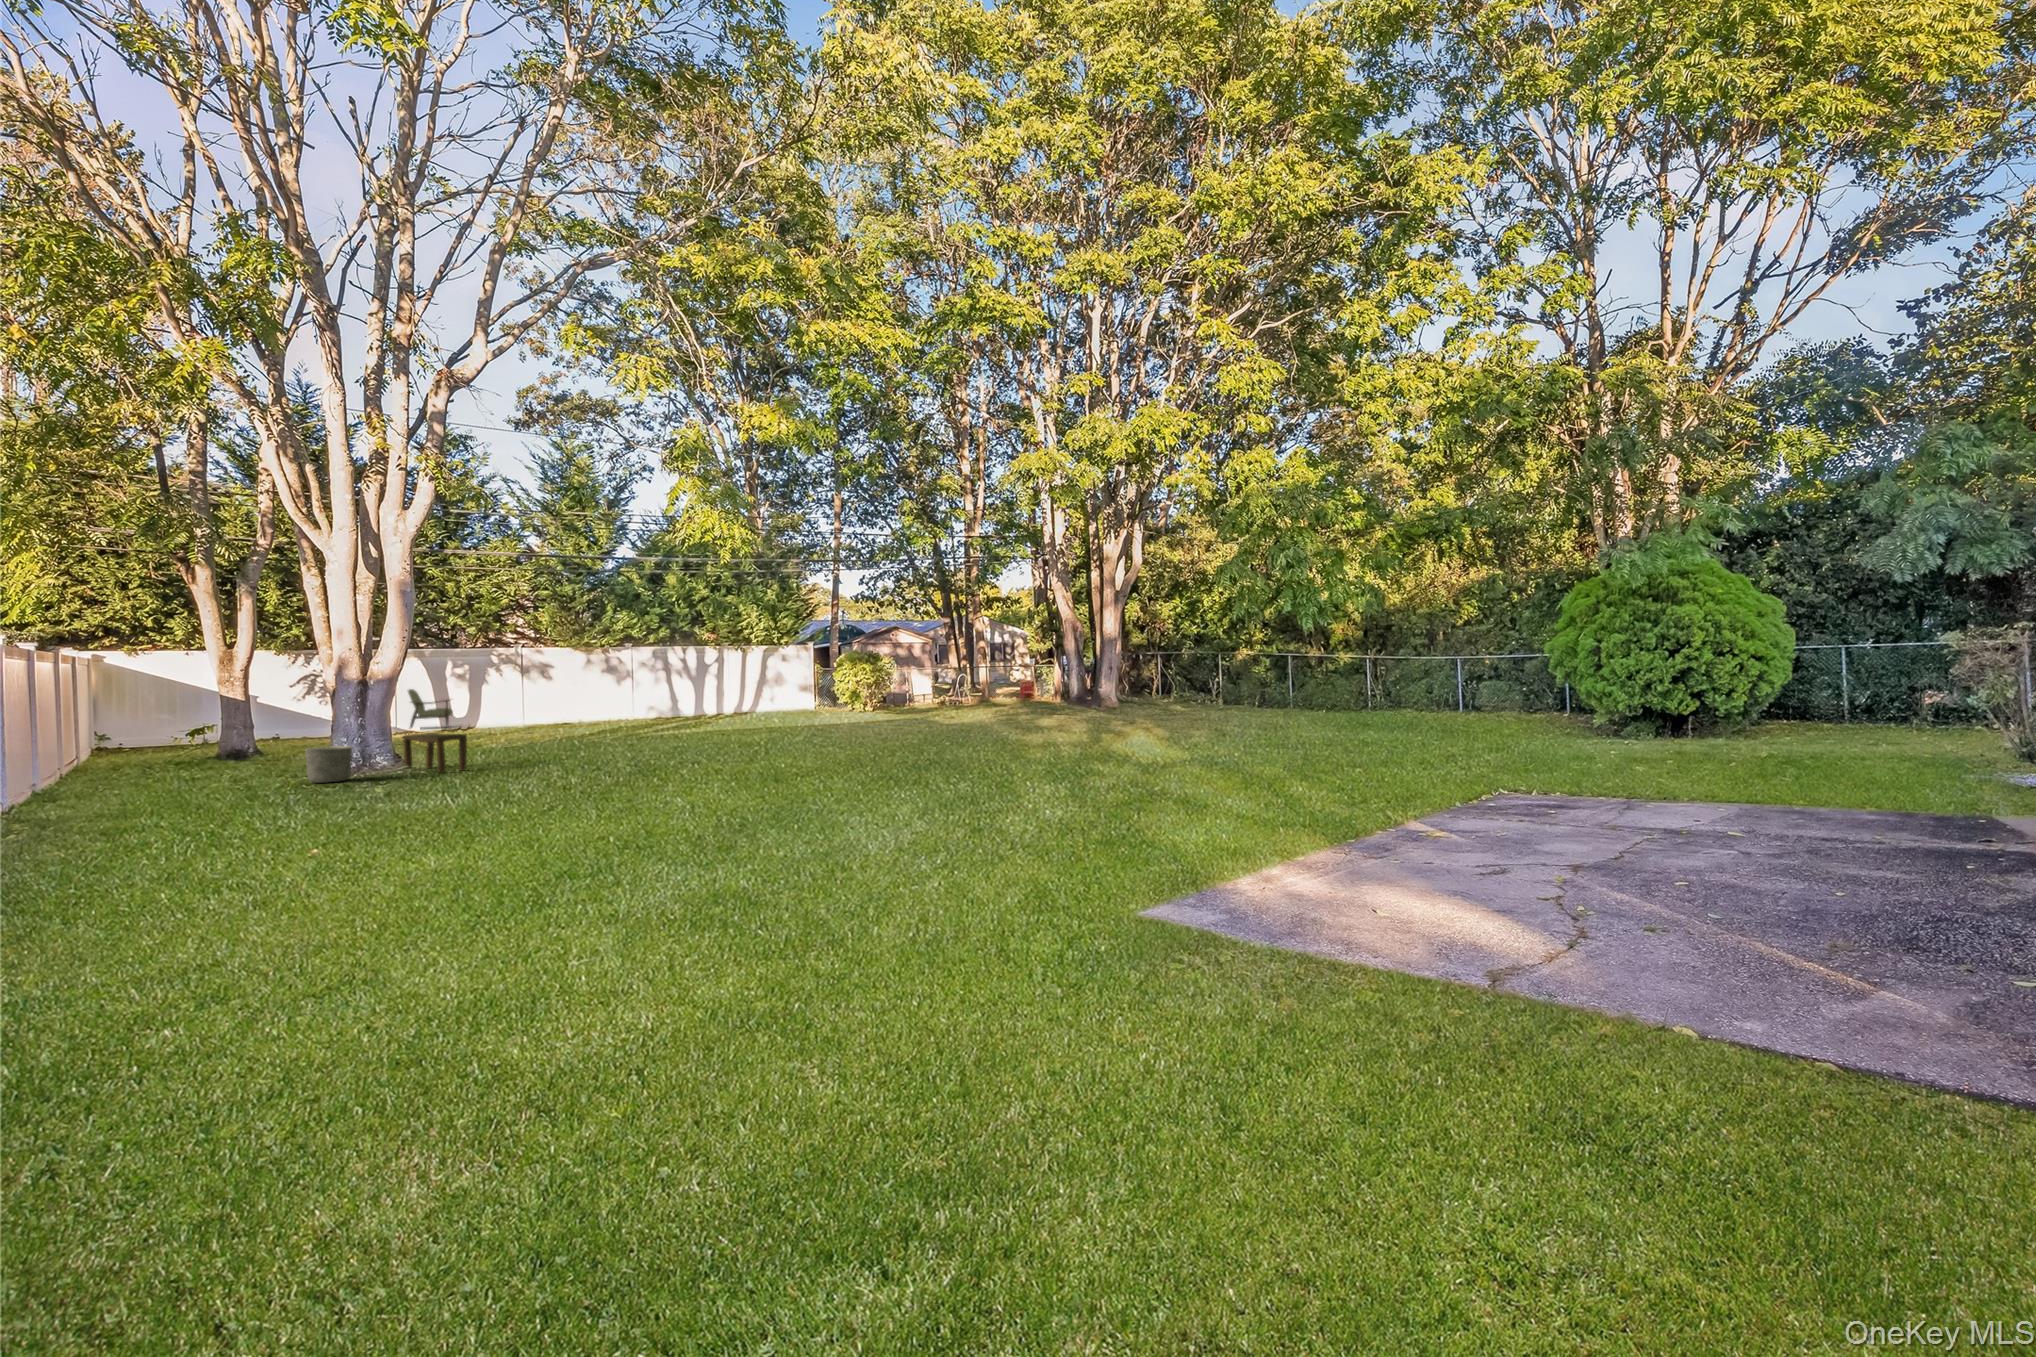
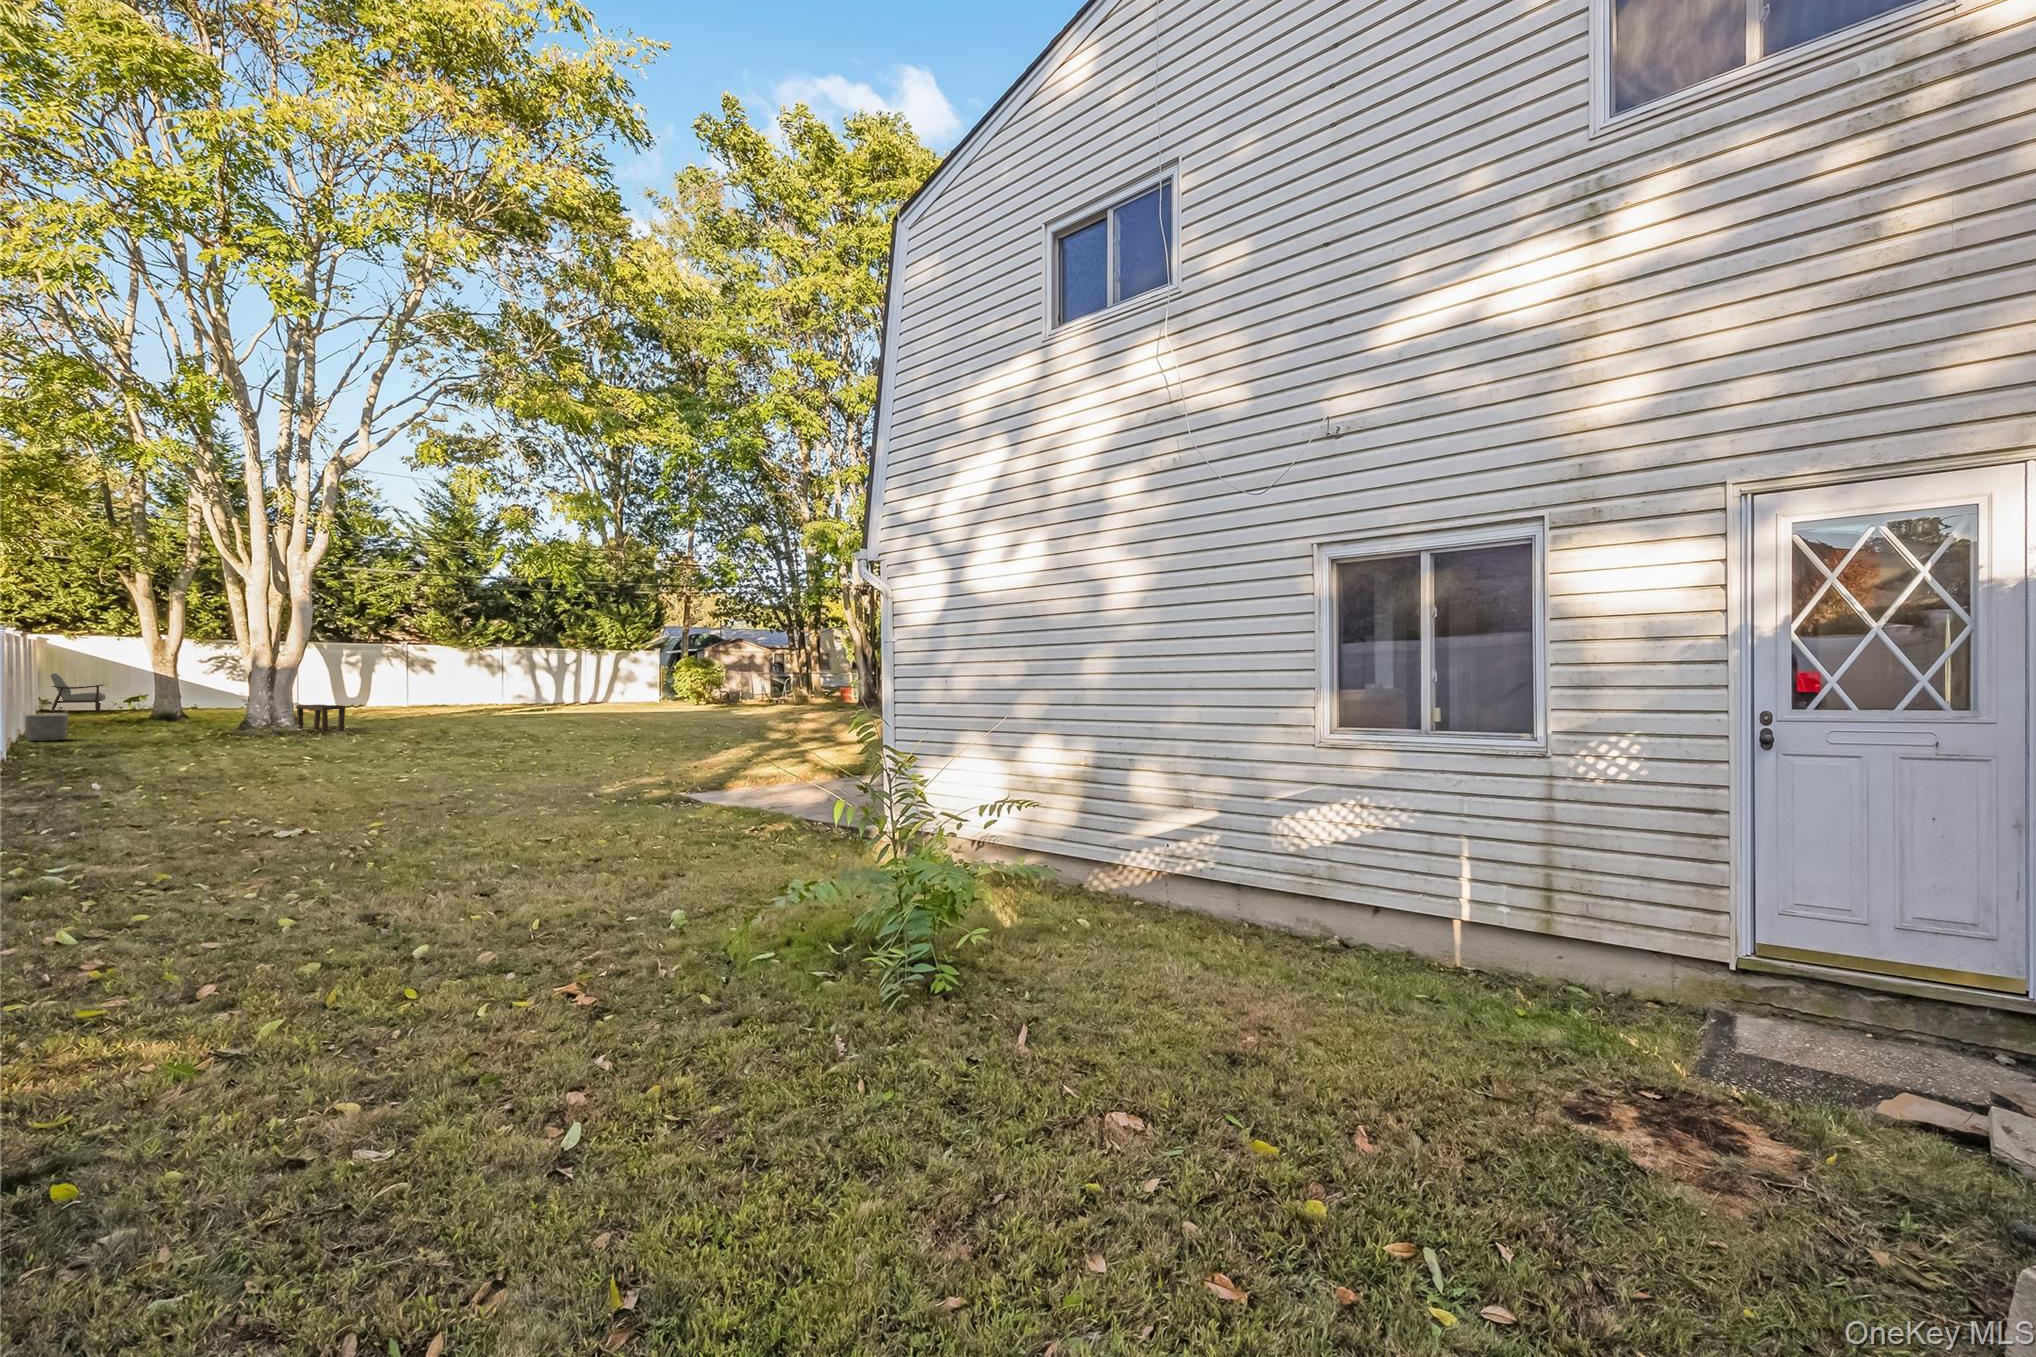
chair: present [408,689,453,728] -> present [51,673,106,712]
planter: present [305,746,352,783] -> present [25,714,68,741]

